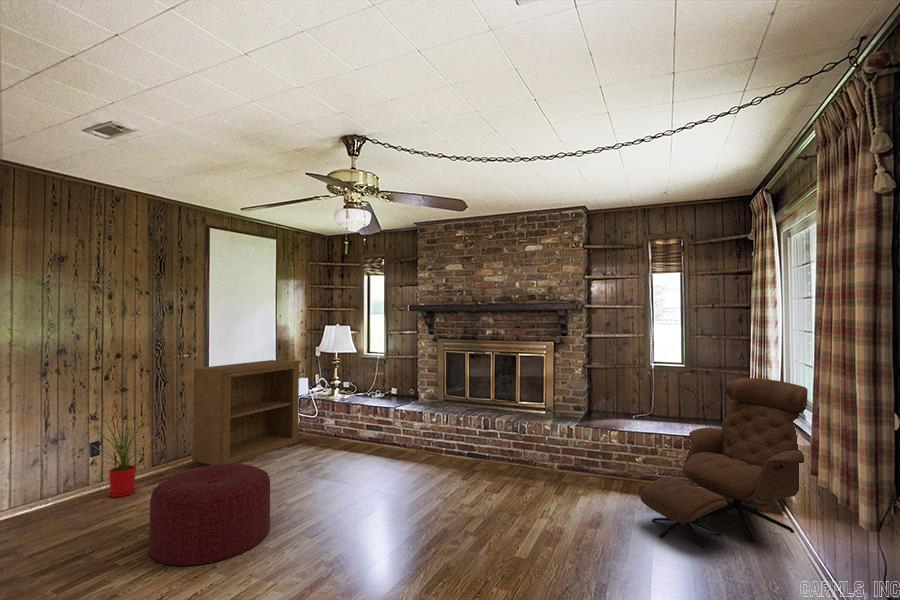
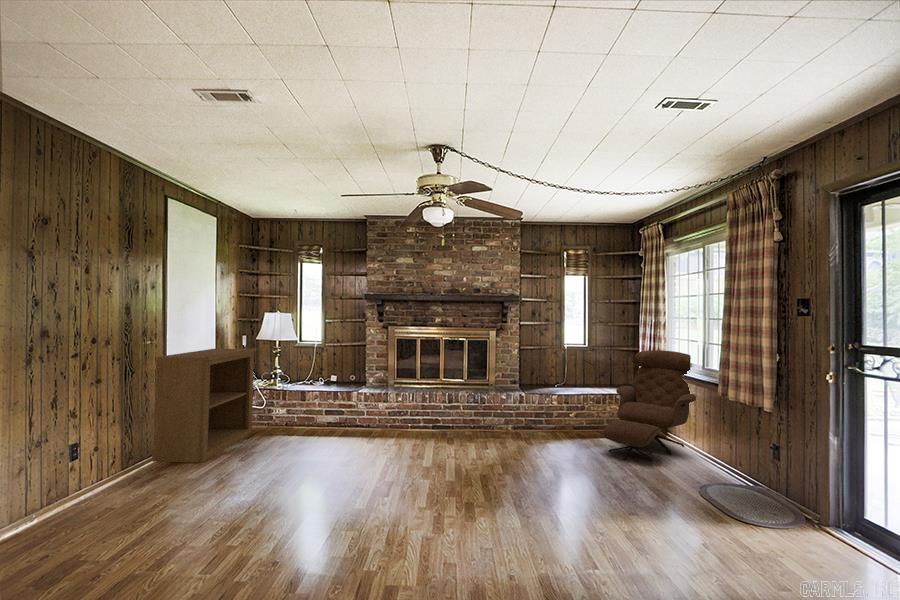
house plant: present [94,416,149,497] -> none [76,402,162,504]
ottoman: present [149,464,270,566] -> none [241,444,354,540]

